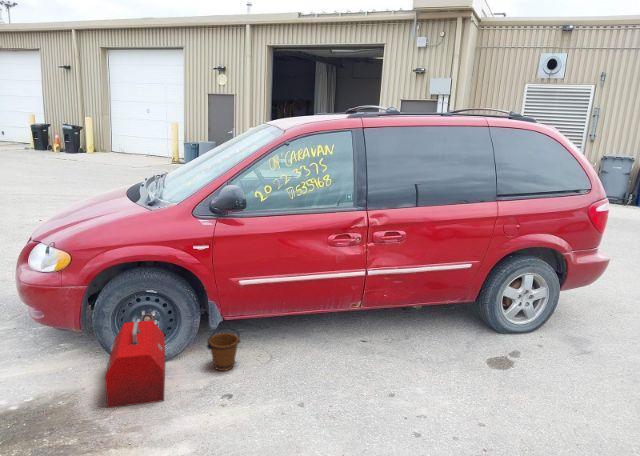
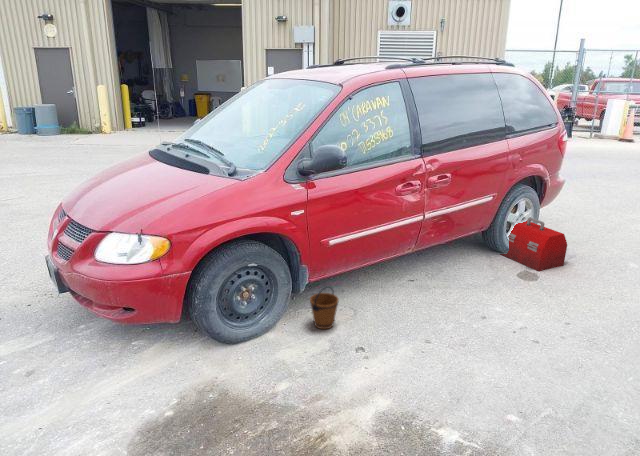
toolbox: present [105,321,165,408] -> present [501,217,567,272]

